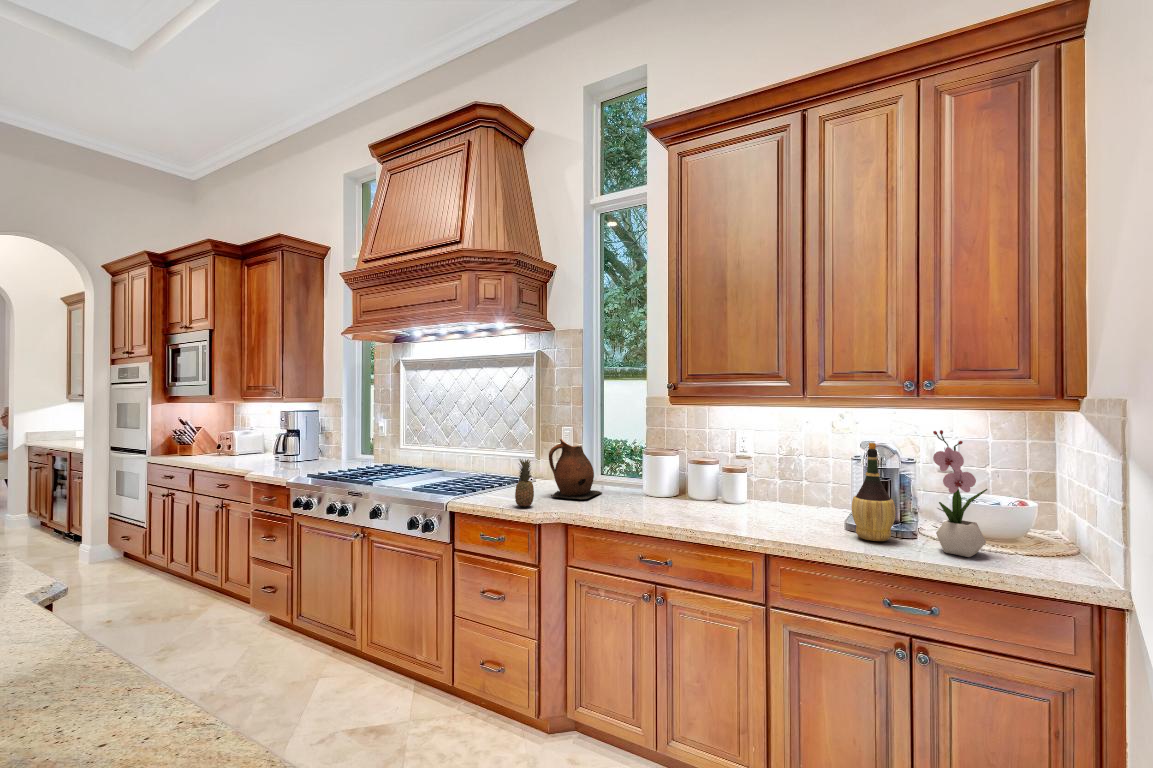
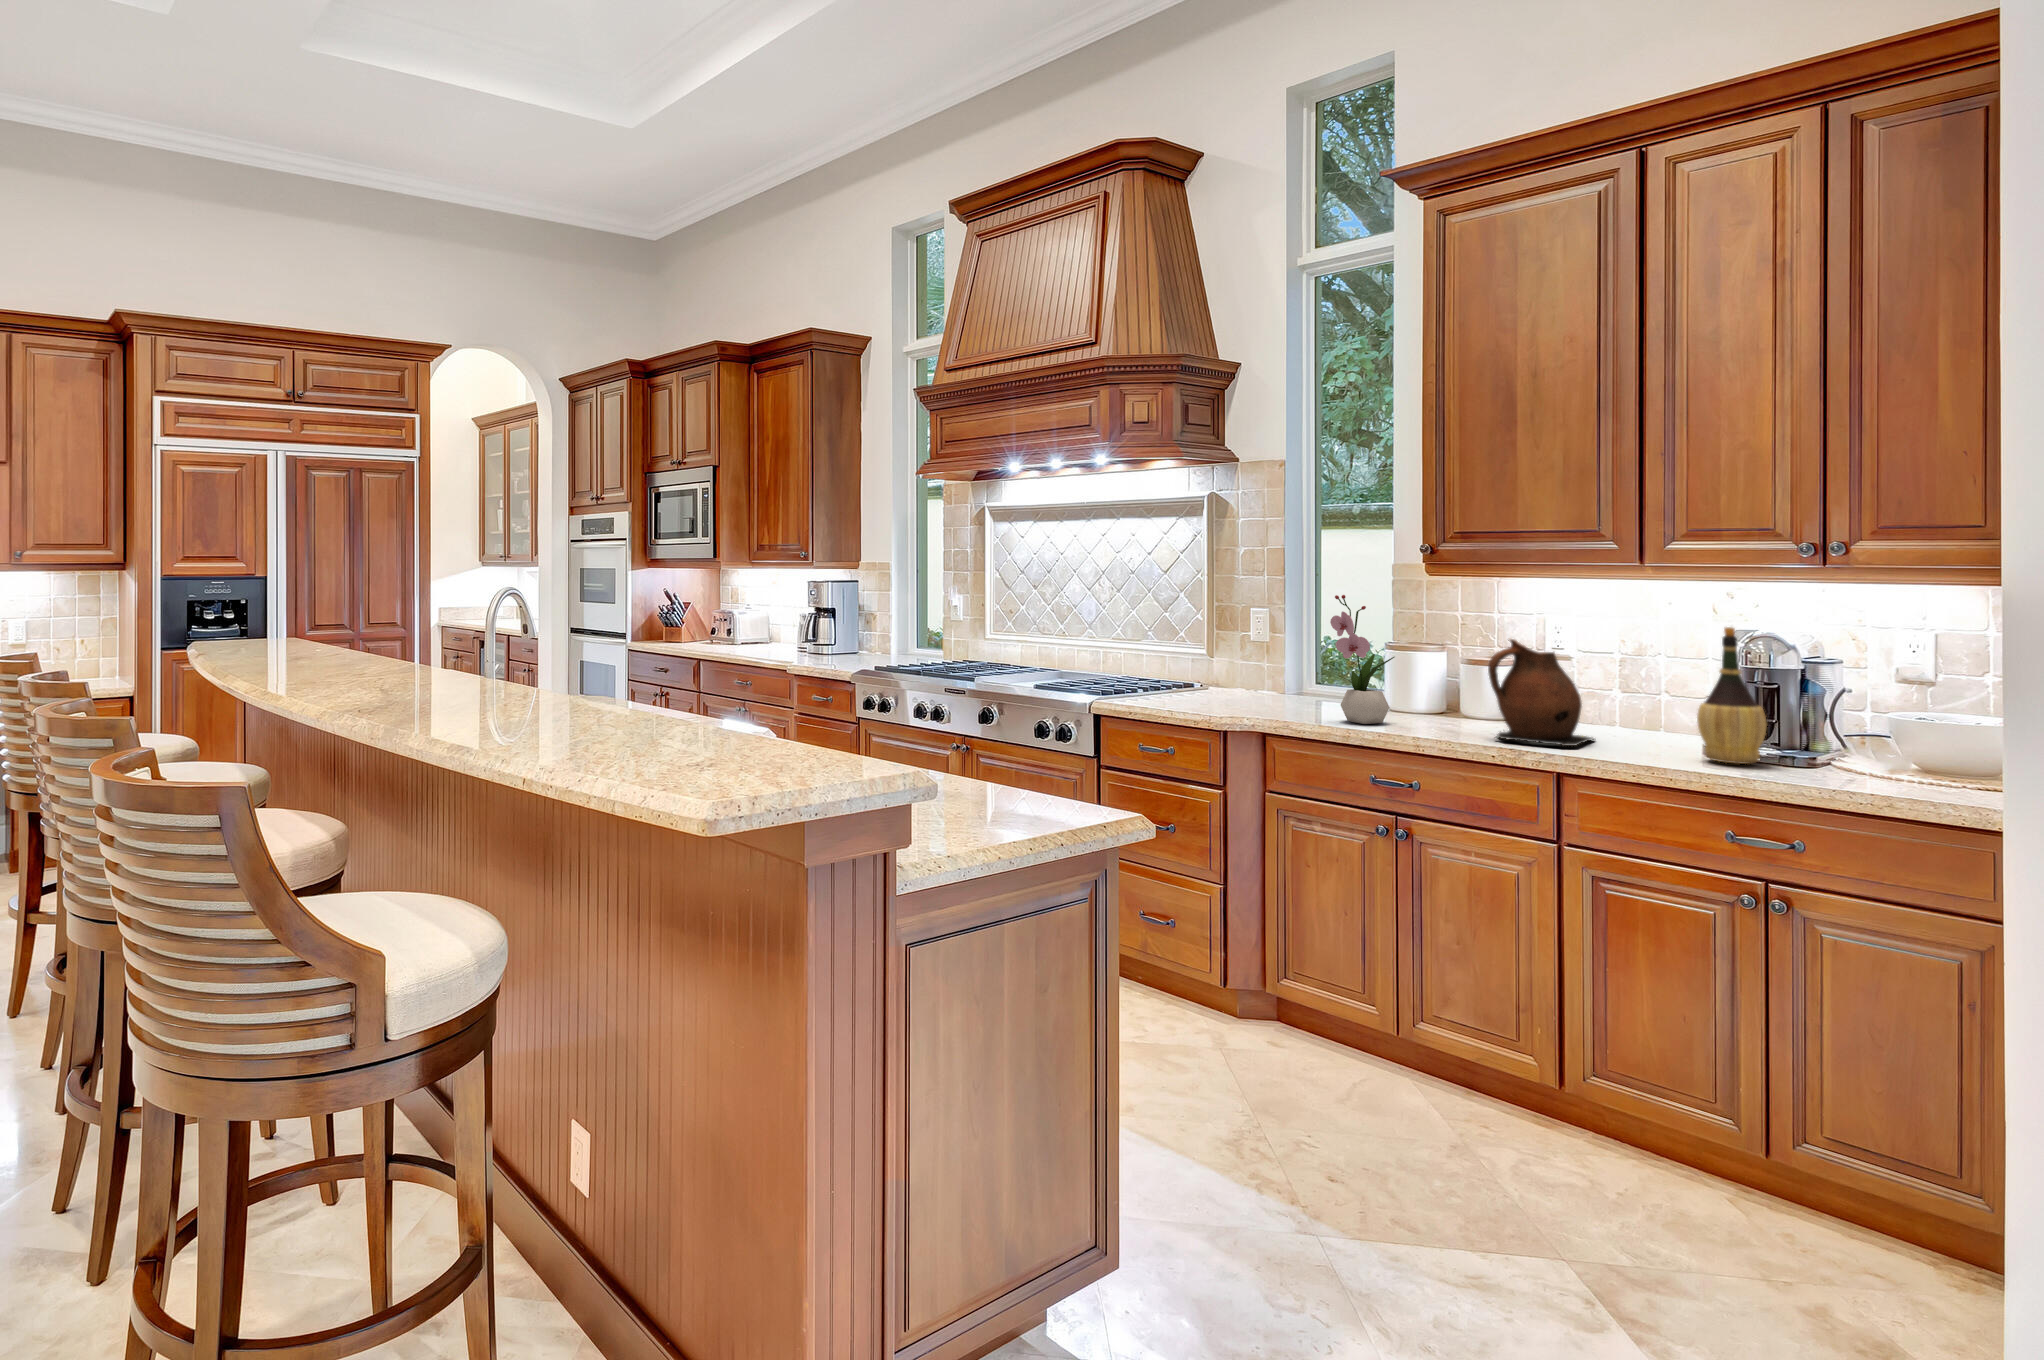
flower arrangement: present [933,430,987,557] -> present [1330,595,1394,724]
ceramic pitcher: present [549,439,602,500] -> present [1488,639,1595,746]
fruit: present [515,459,534,507] -> none [1189,642,1217,712]

